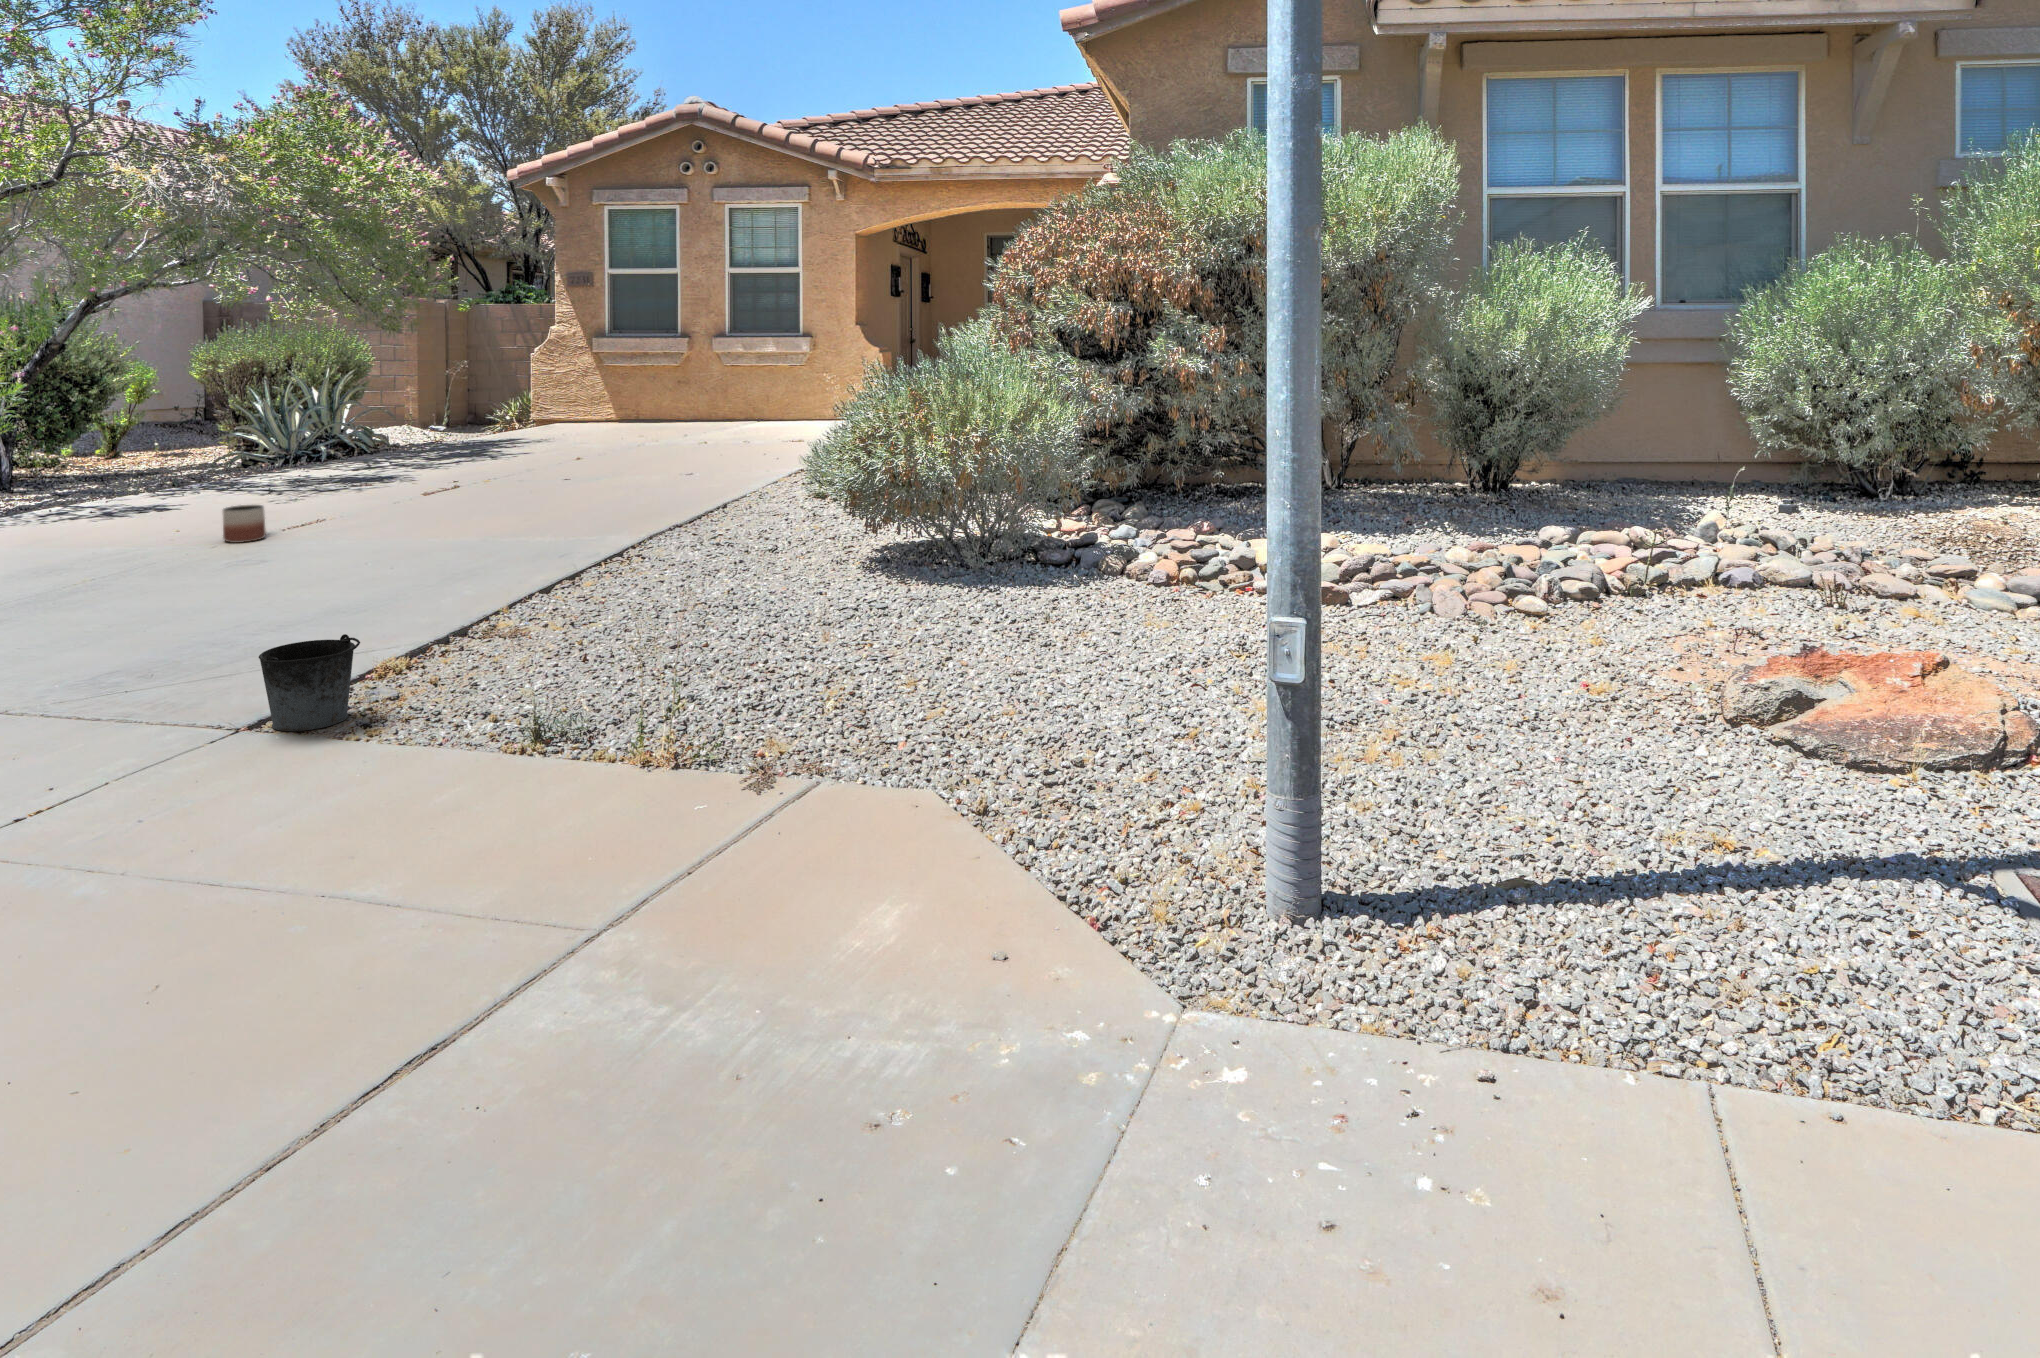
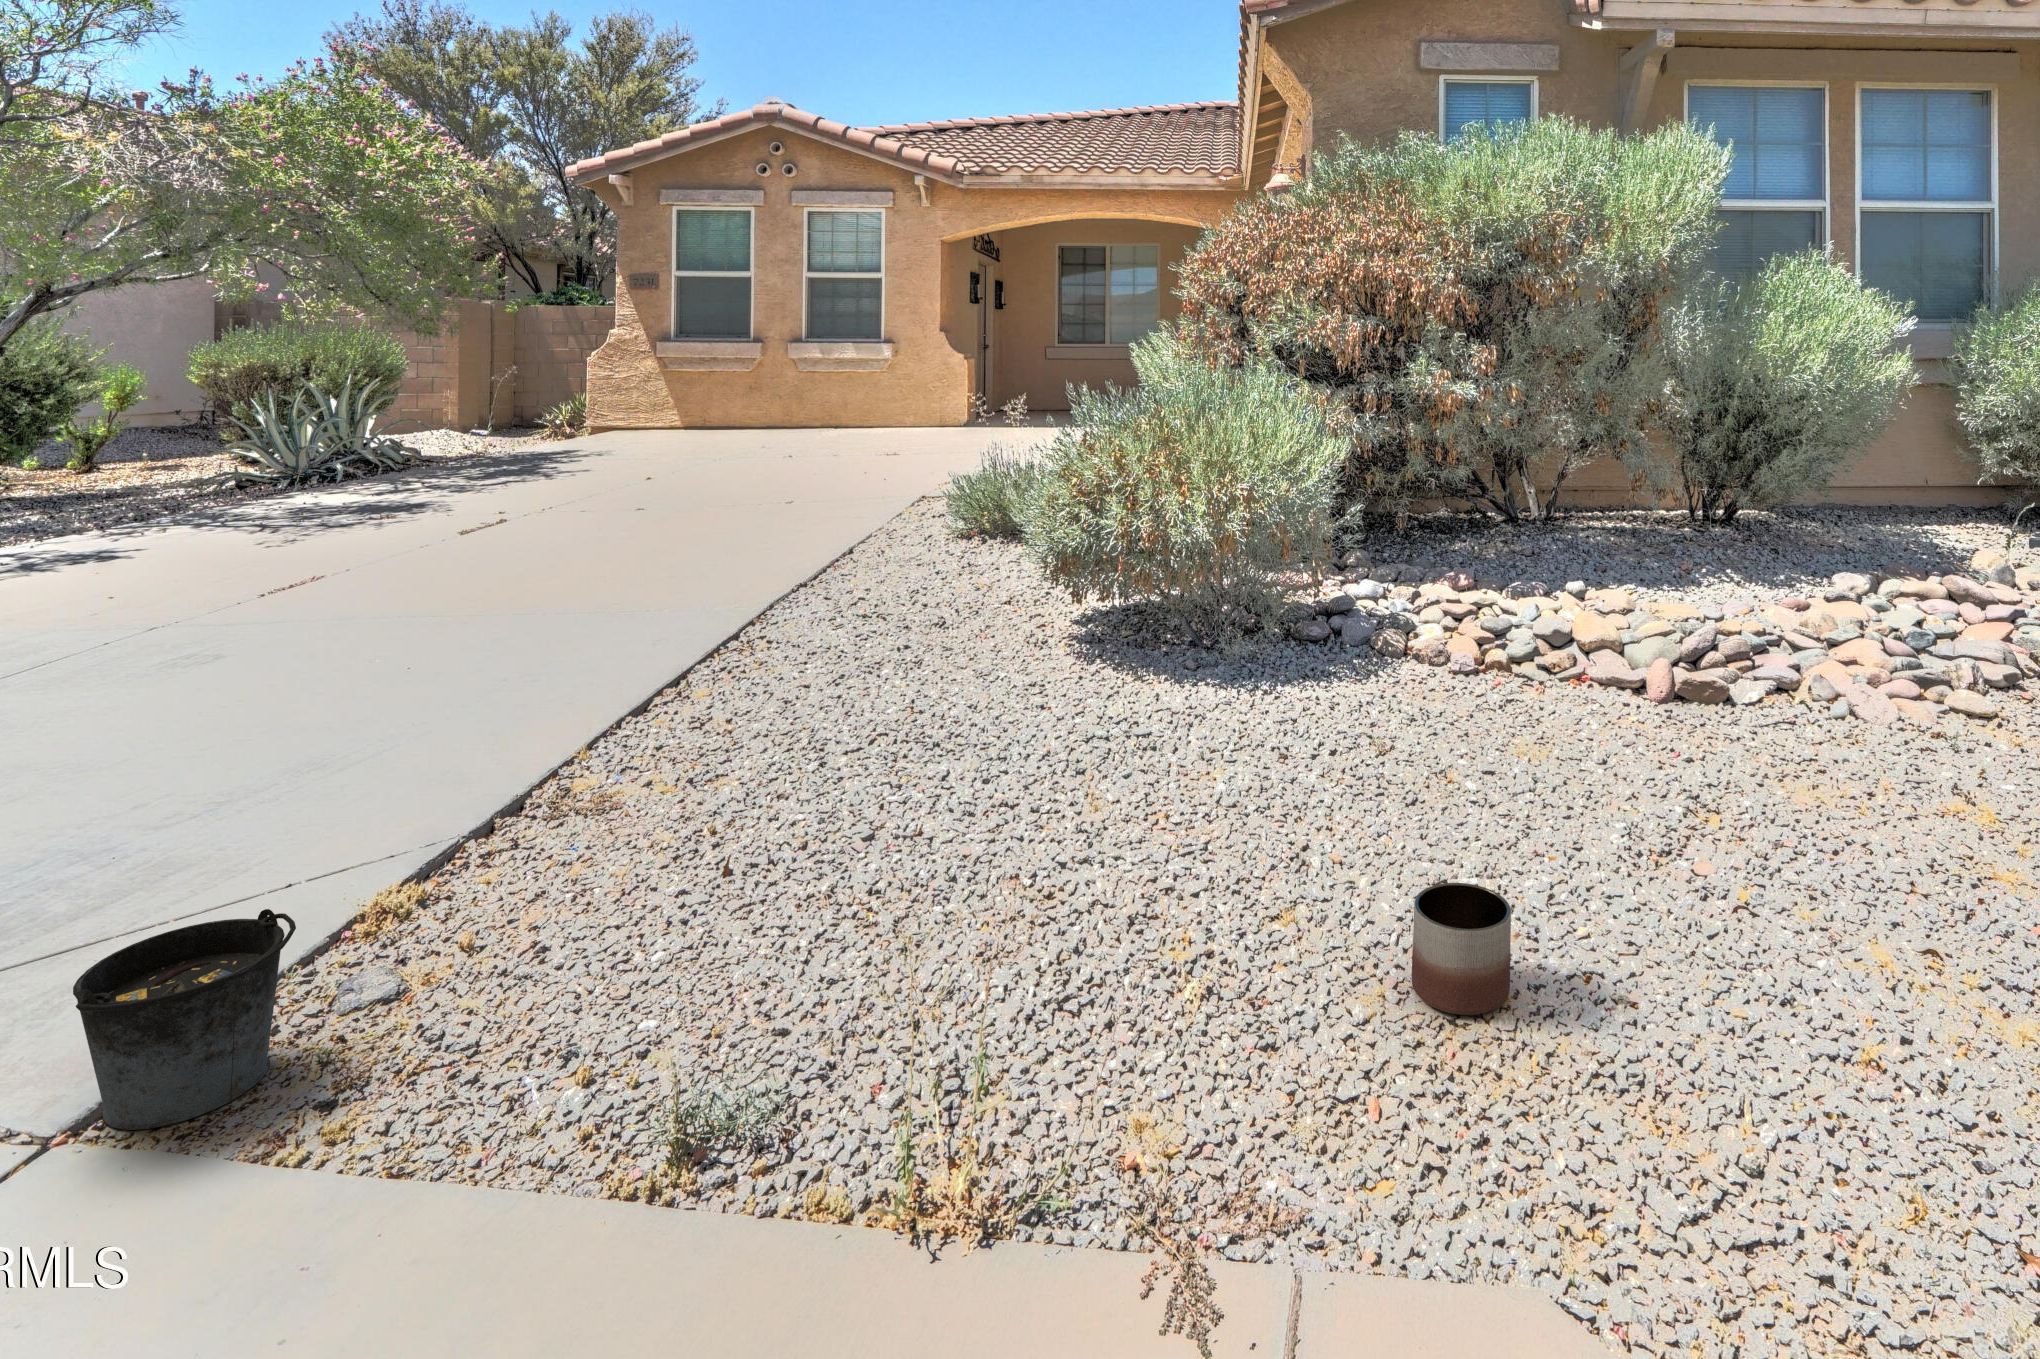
planter: present [223,505,266,543] -> present [1412,883,1511,1015]

